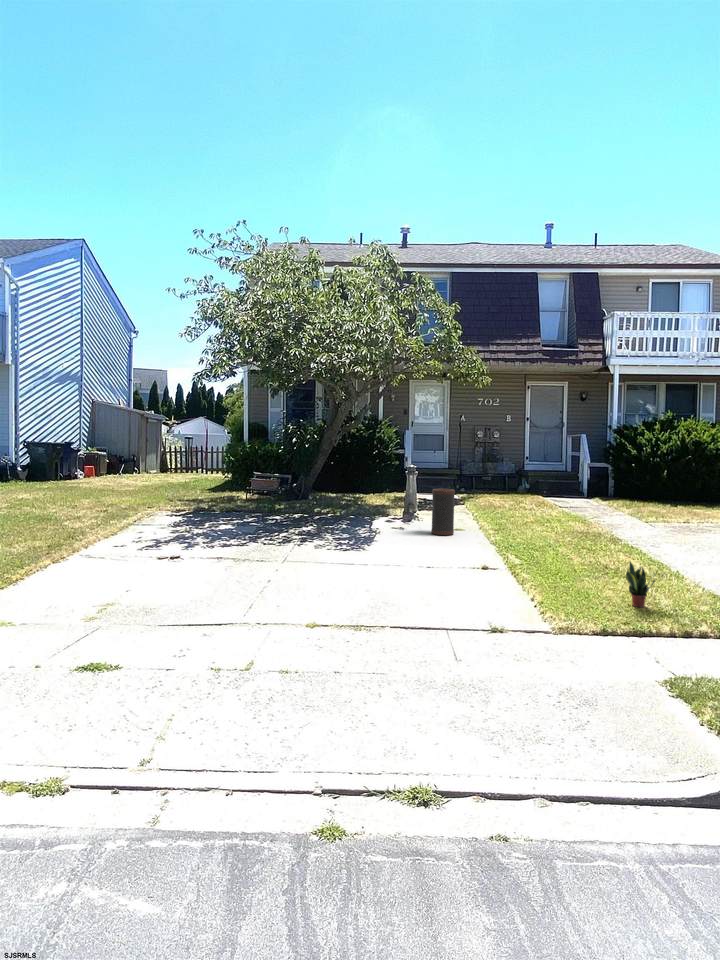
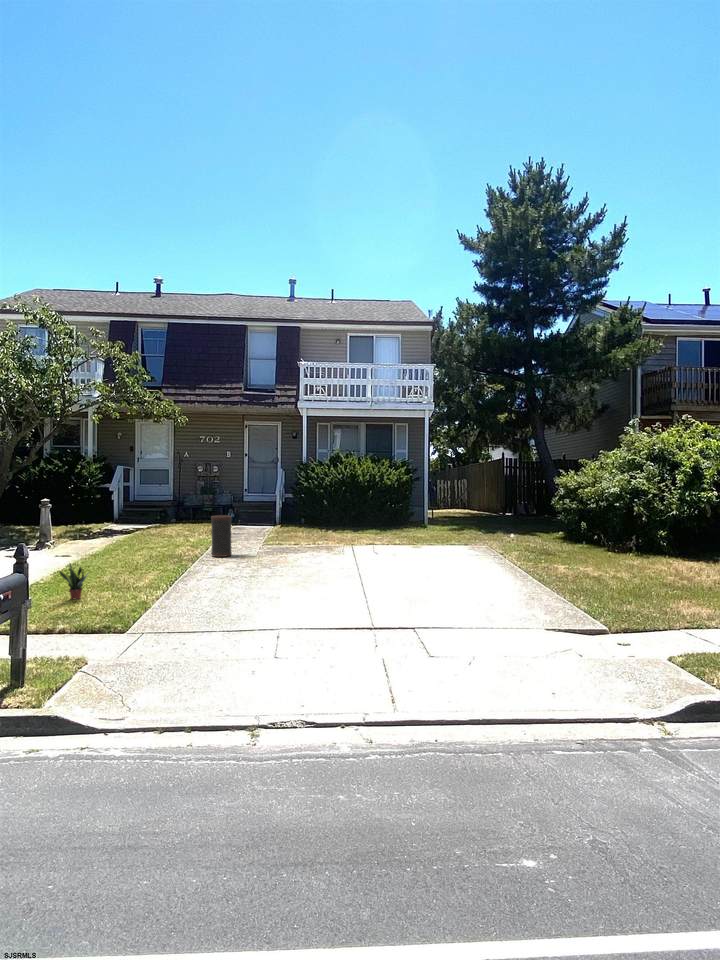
trash can: present [431,489,455,535] -> present [211,515,232,557]

